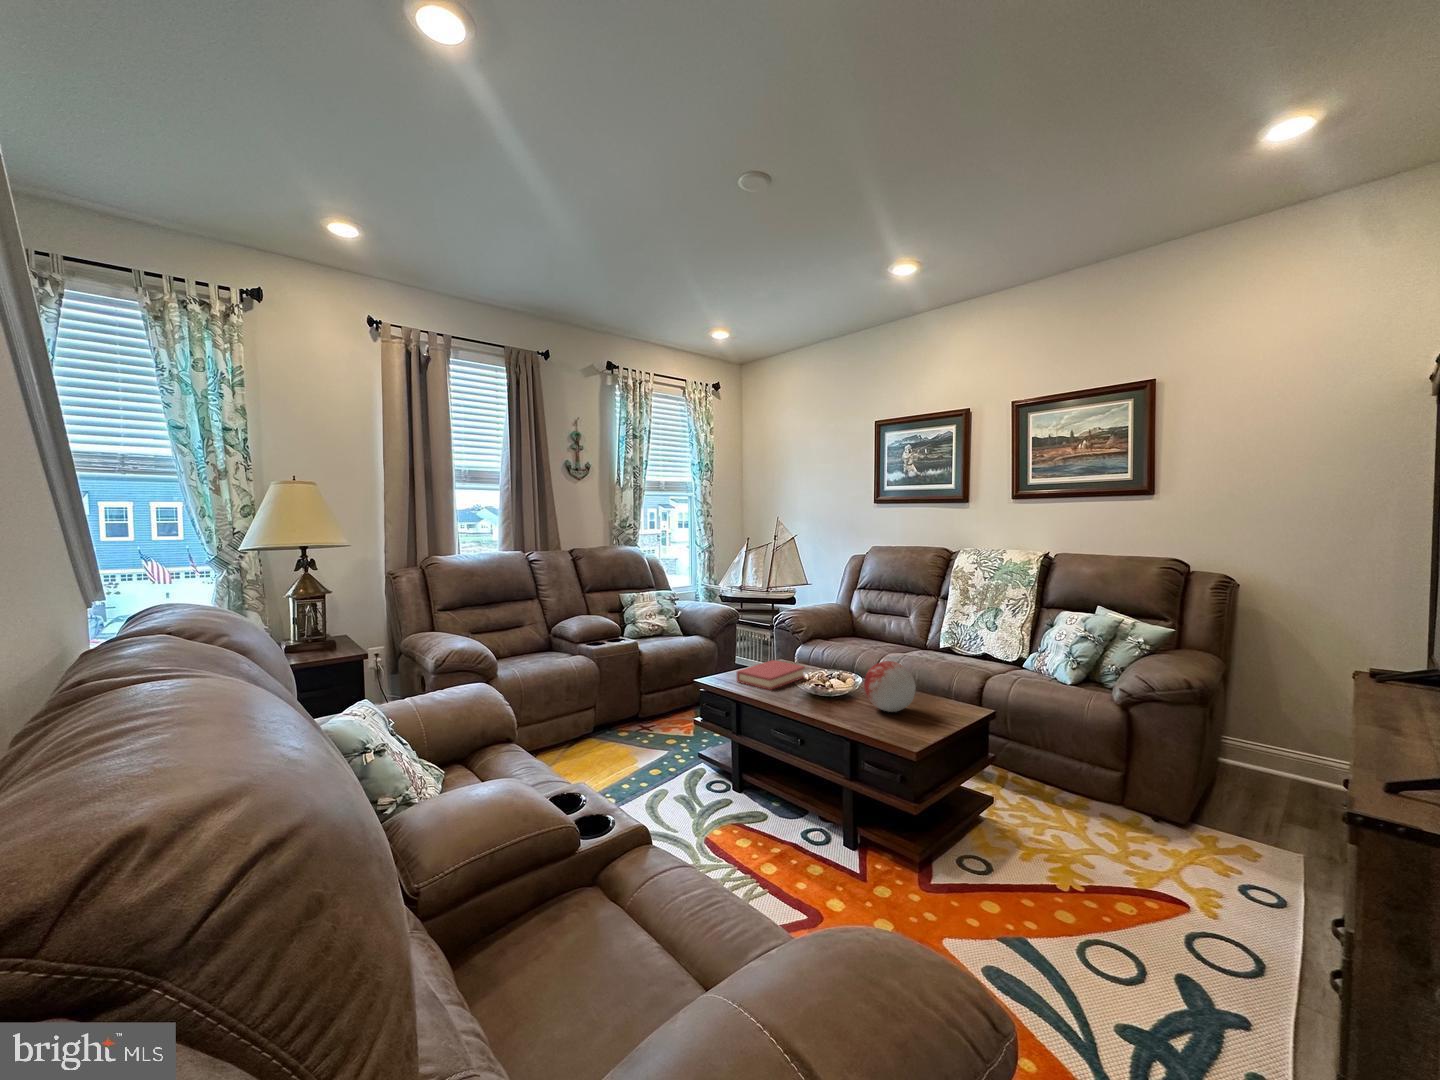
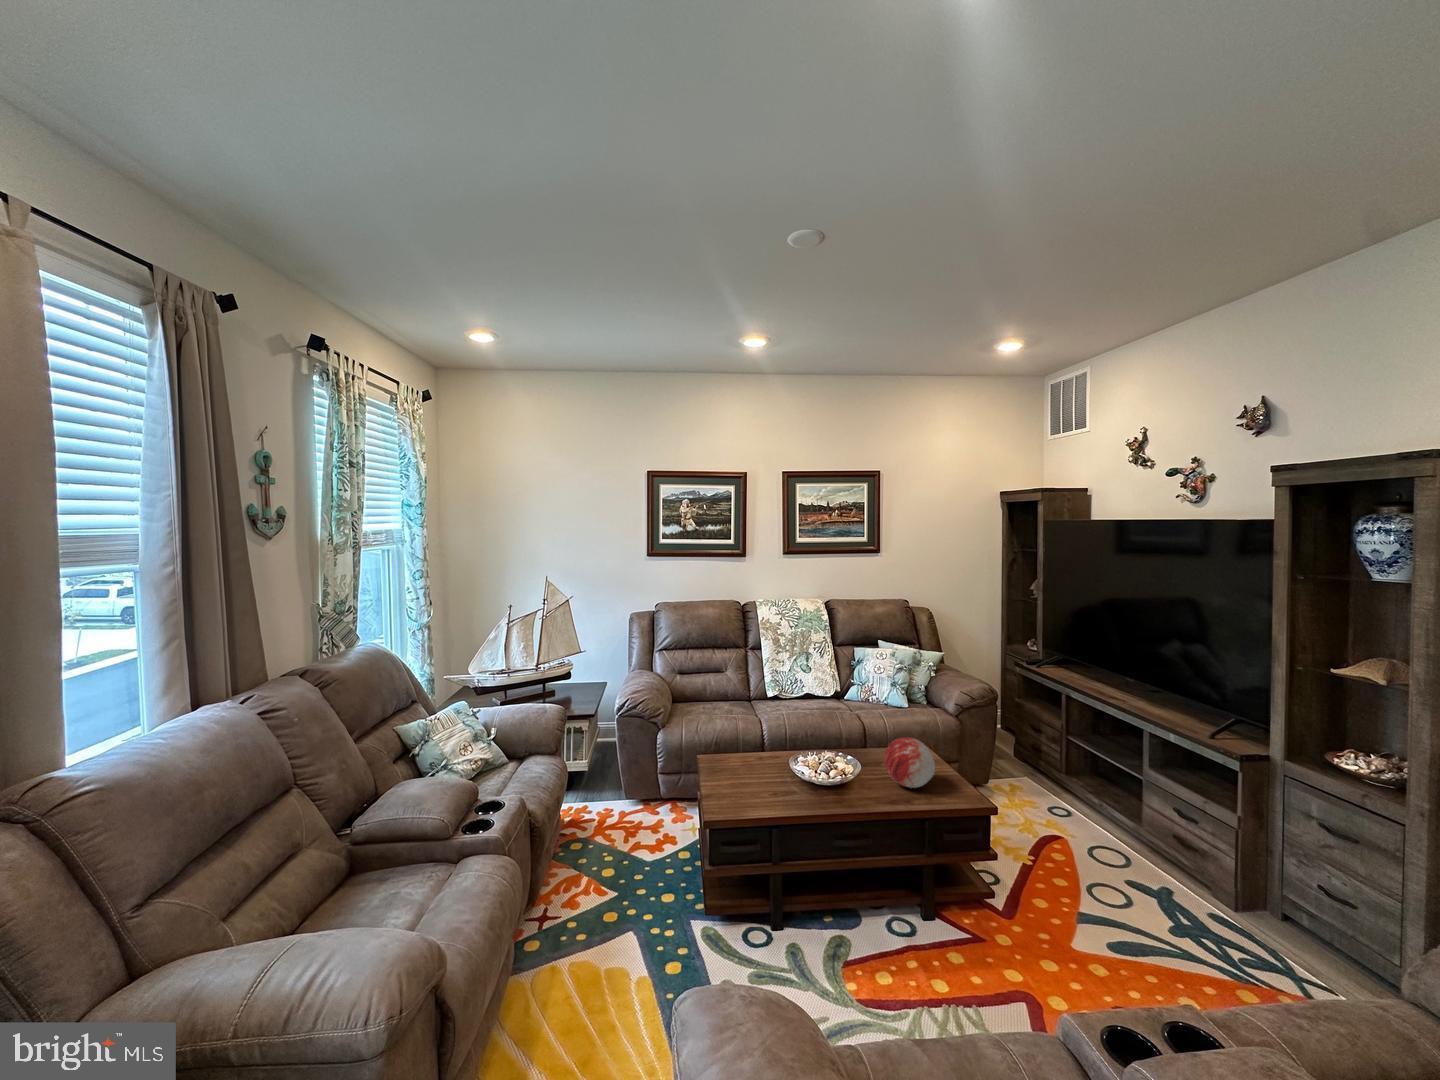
hardback book: present [737,660,805,690] -> none [726,763,789,811]

